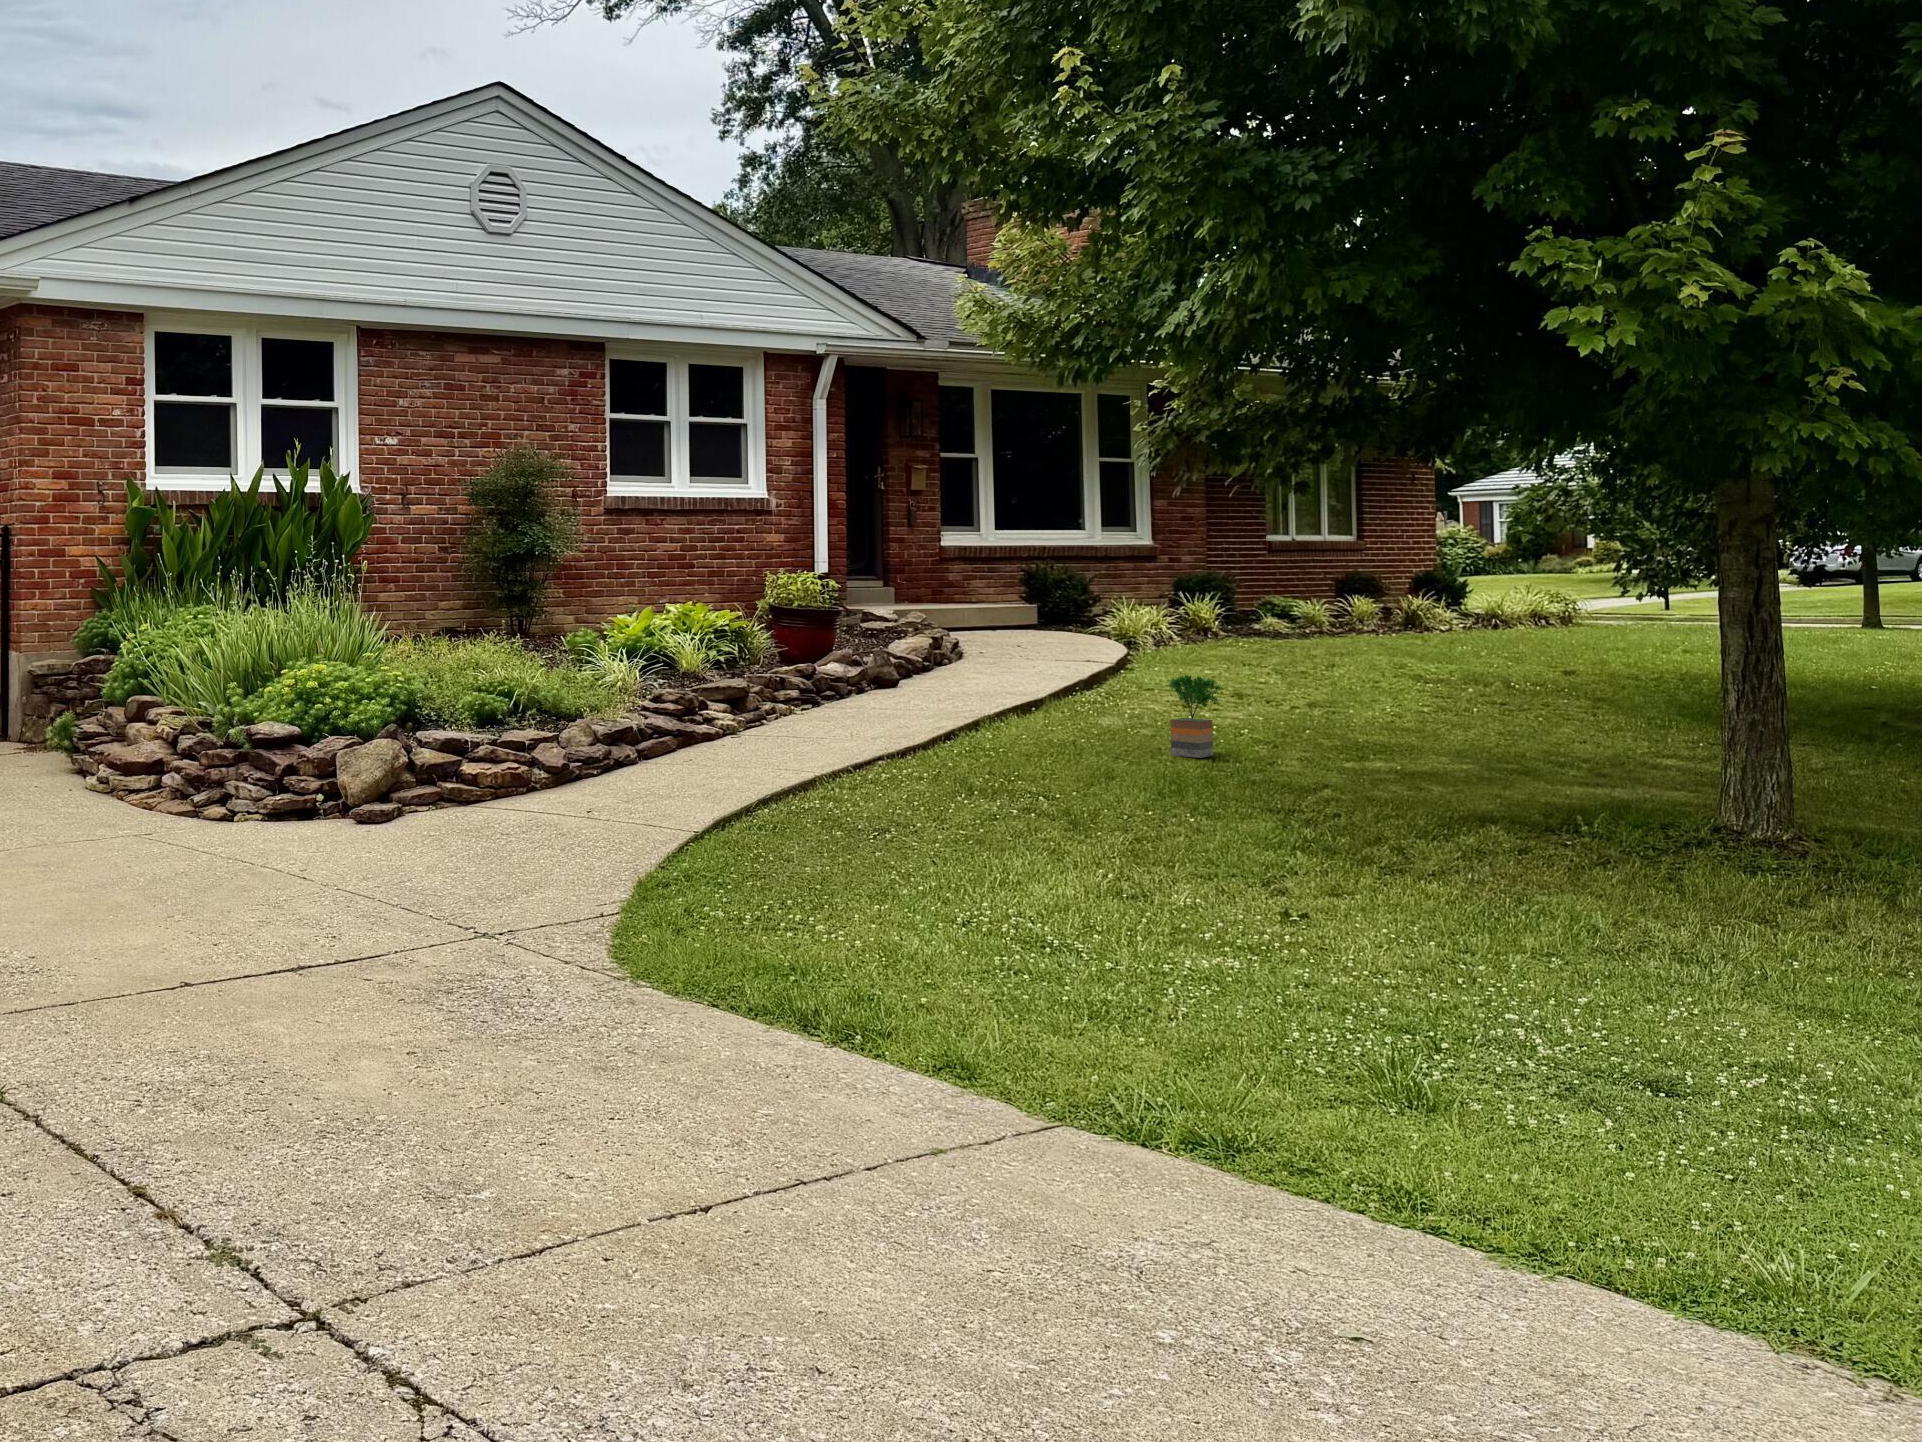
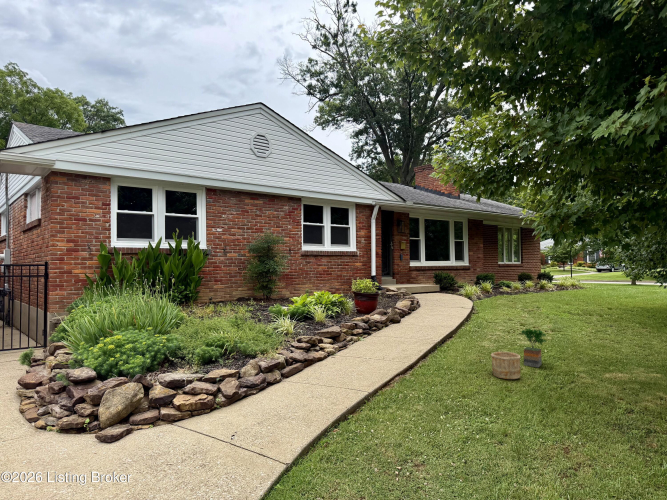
wooden bucket: none [1082,717,1145,767] -> present [491,352,520,379]

